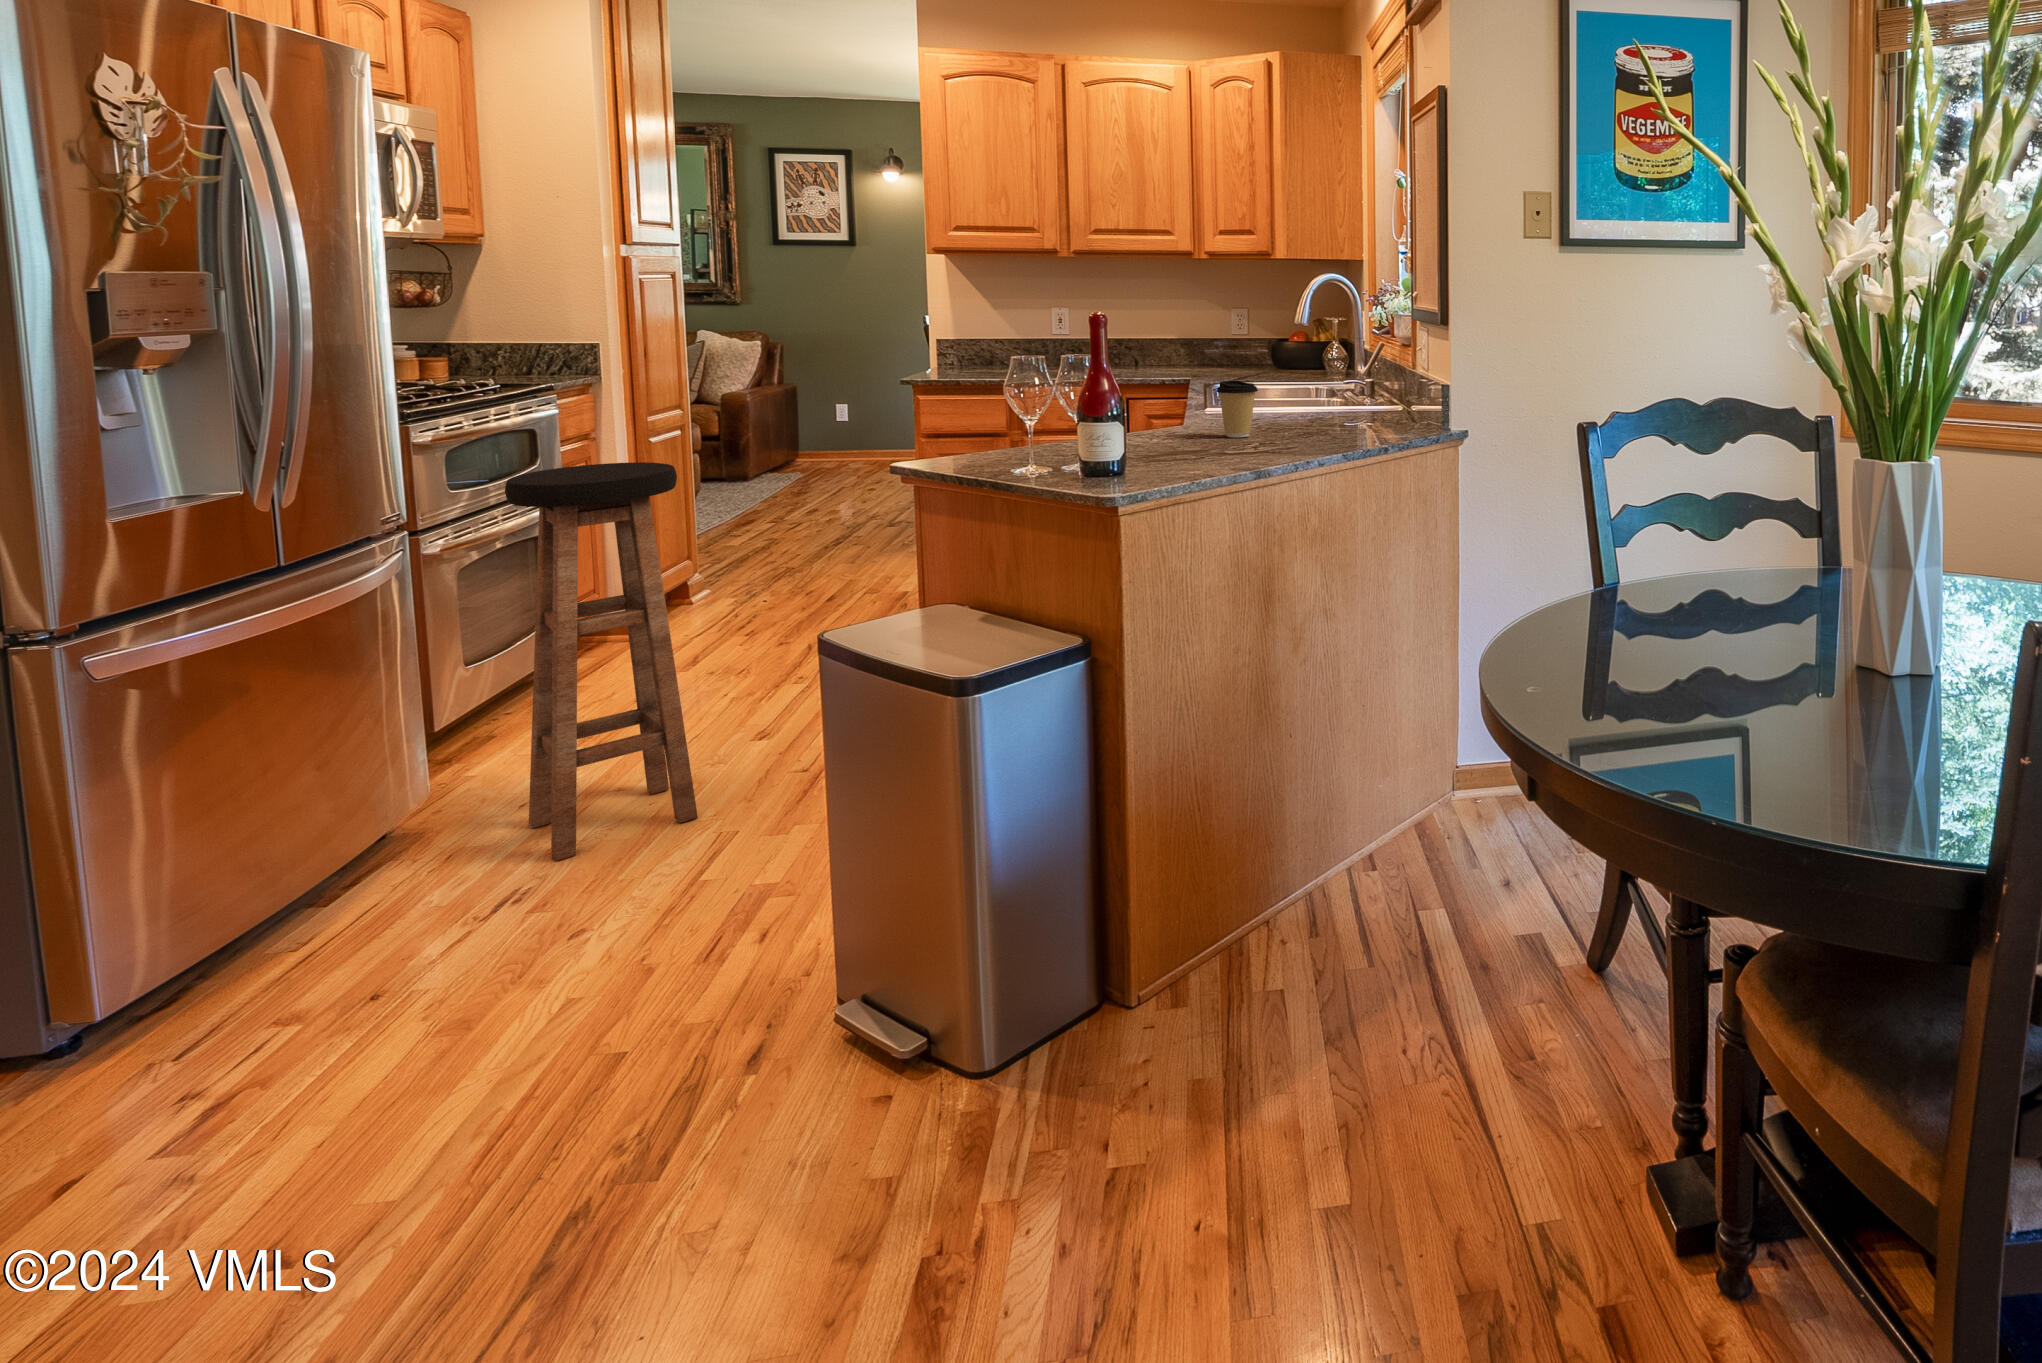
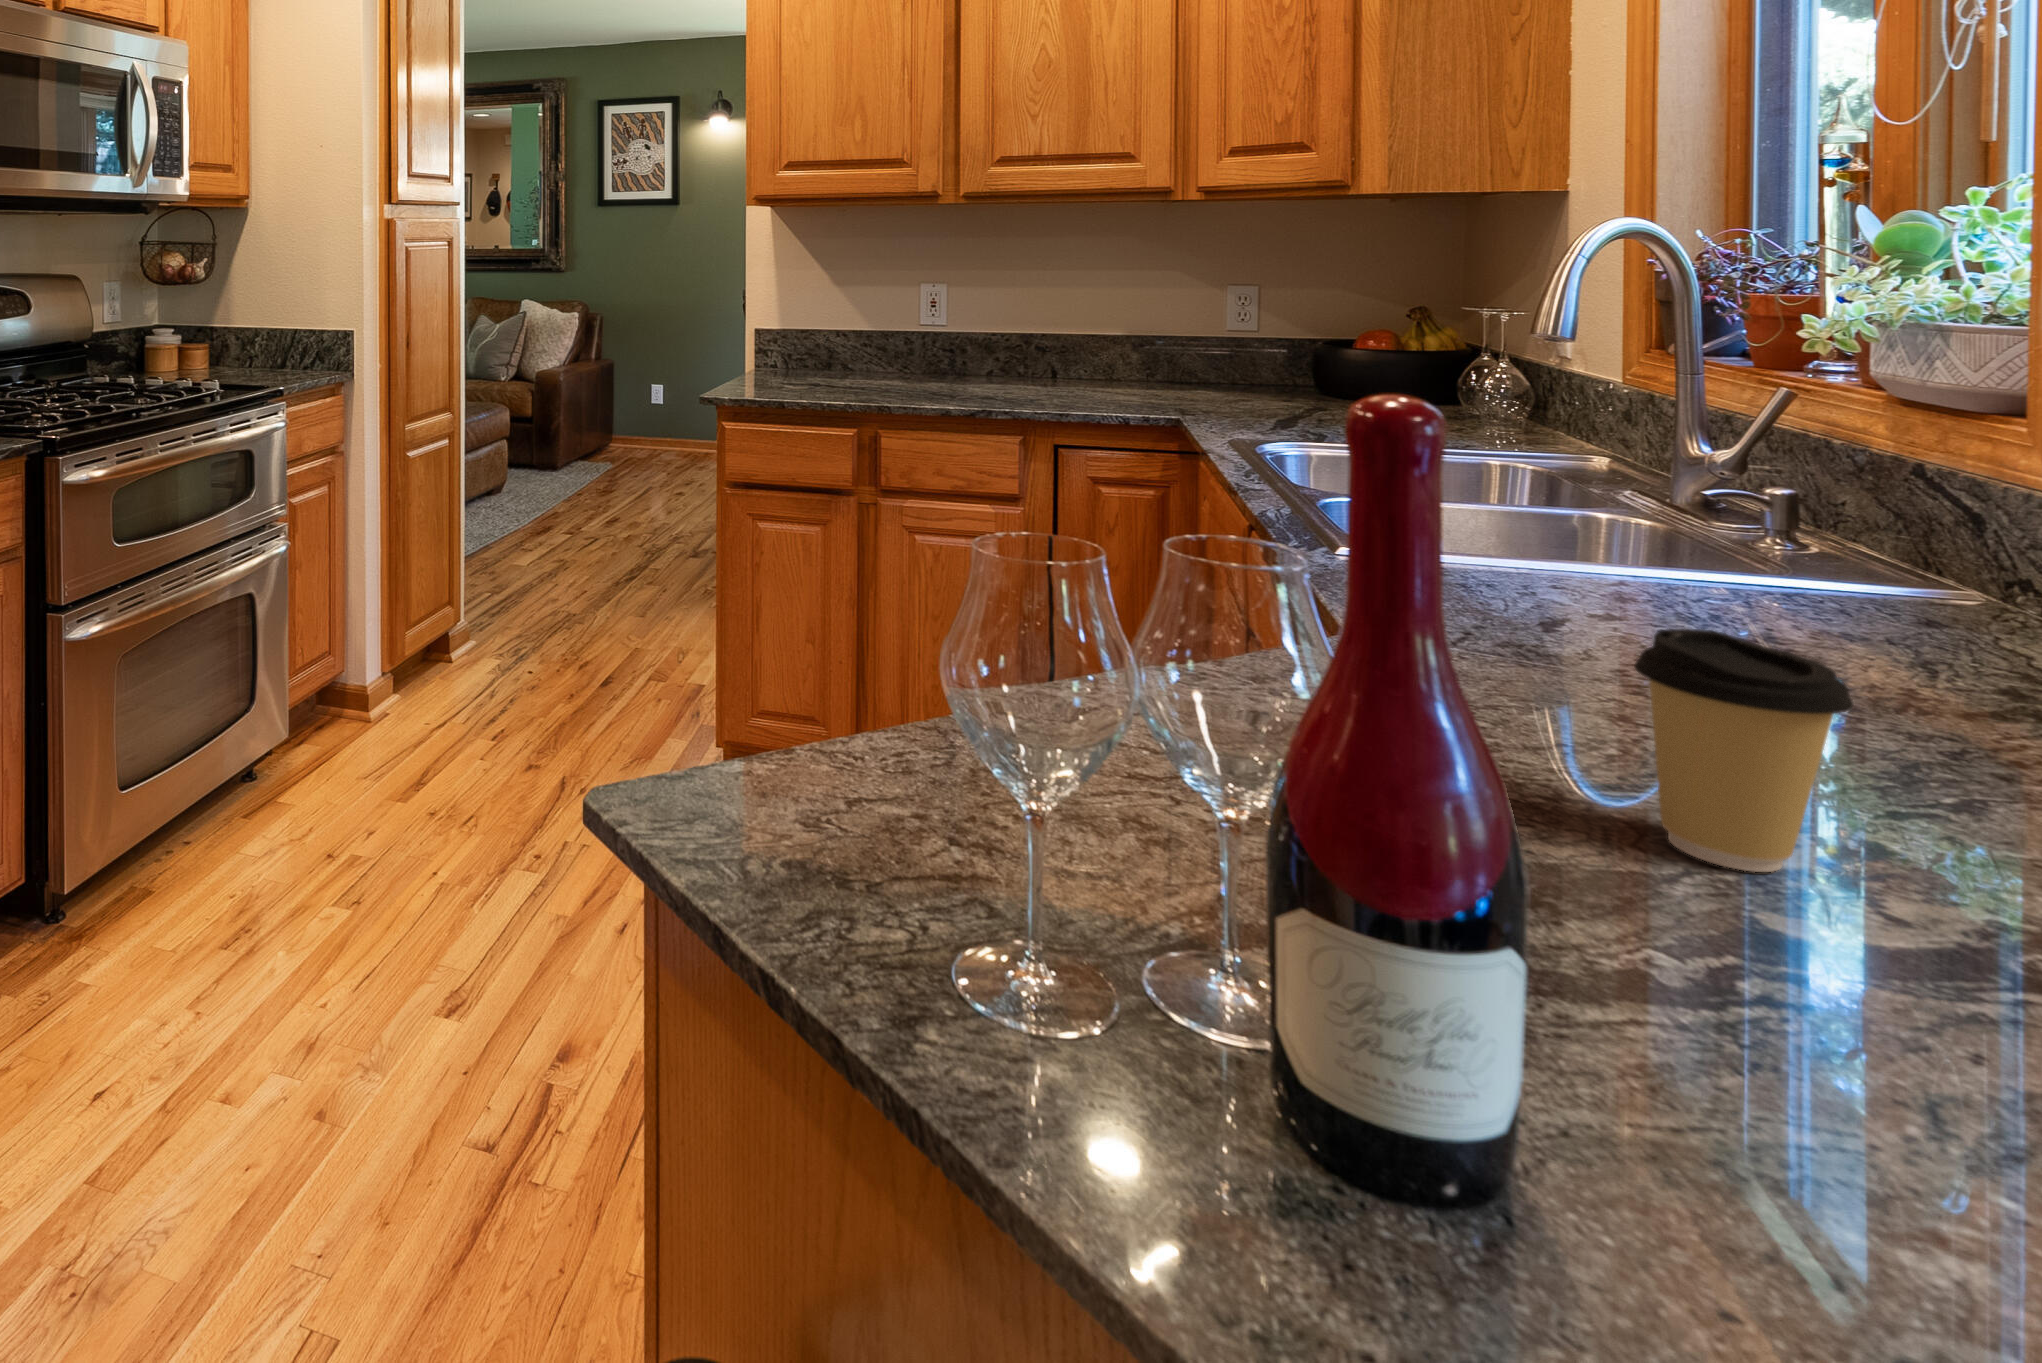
bar stool: present [505,462,698,861] -> none [50,563,301,1271]

